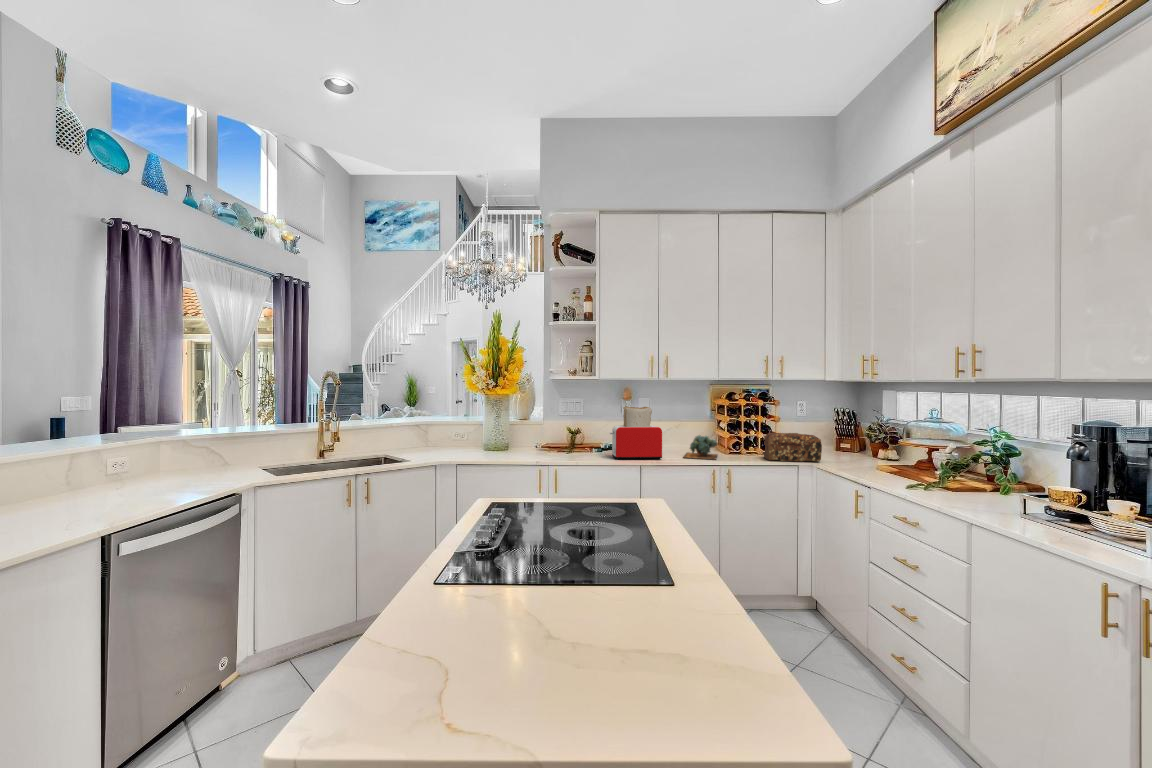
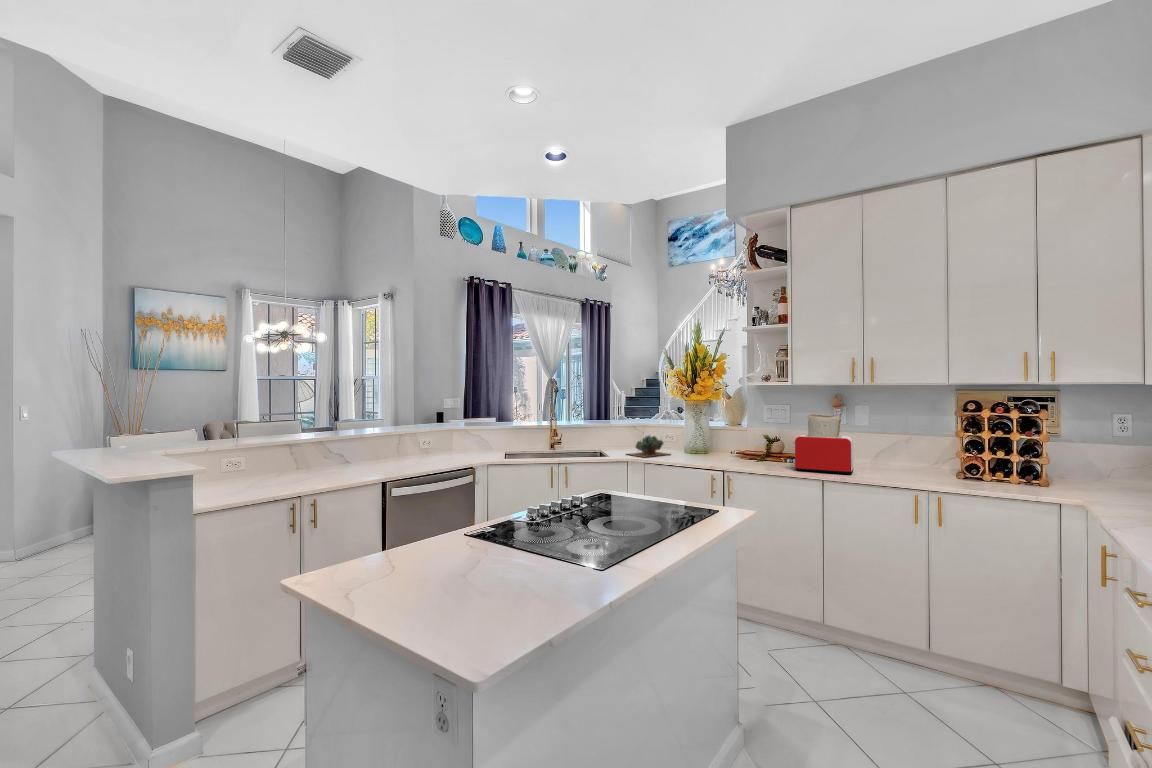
bread loaf: present [763,433,822,461] -> none [1004,453,1098,497]
succulent plant: present [683,435,717,459] -> present [628,435,669,457]

